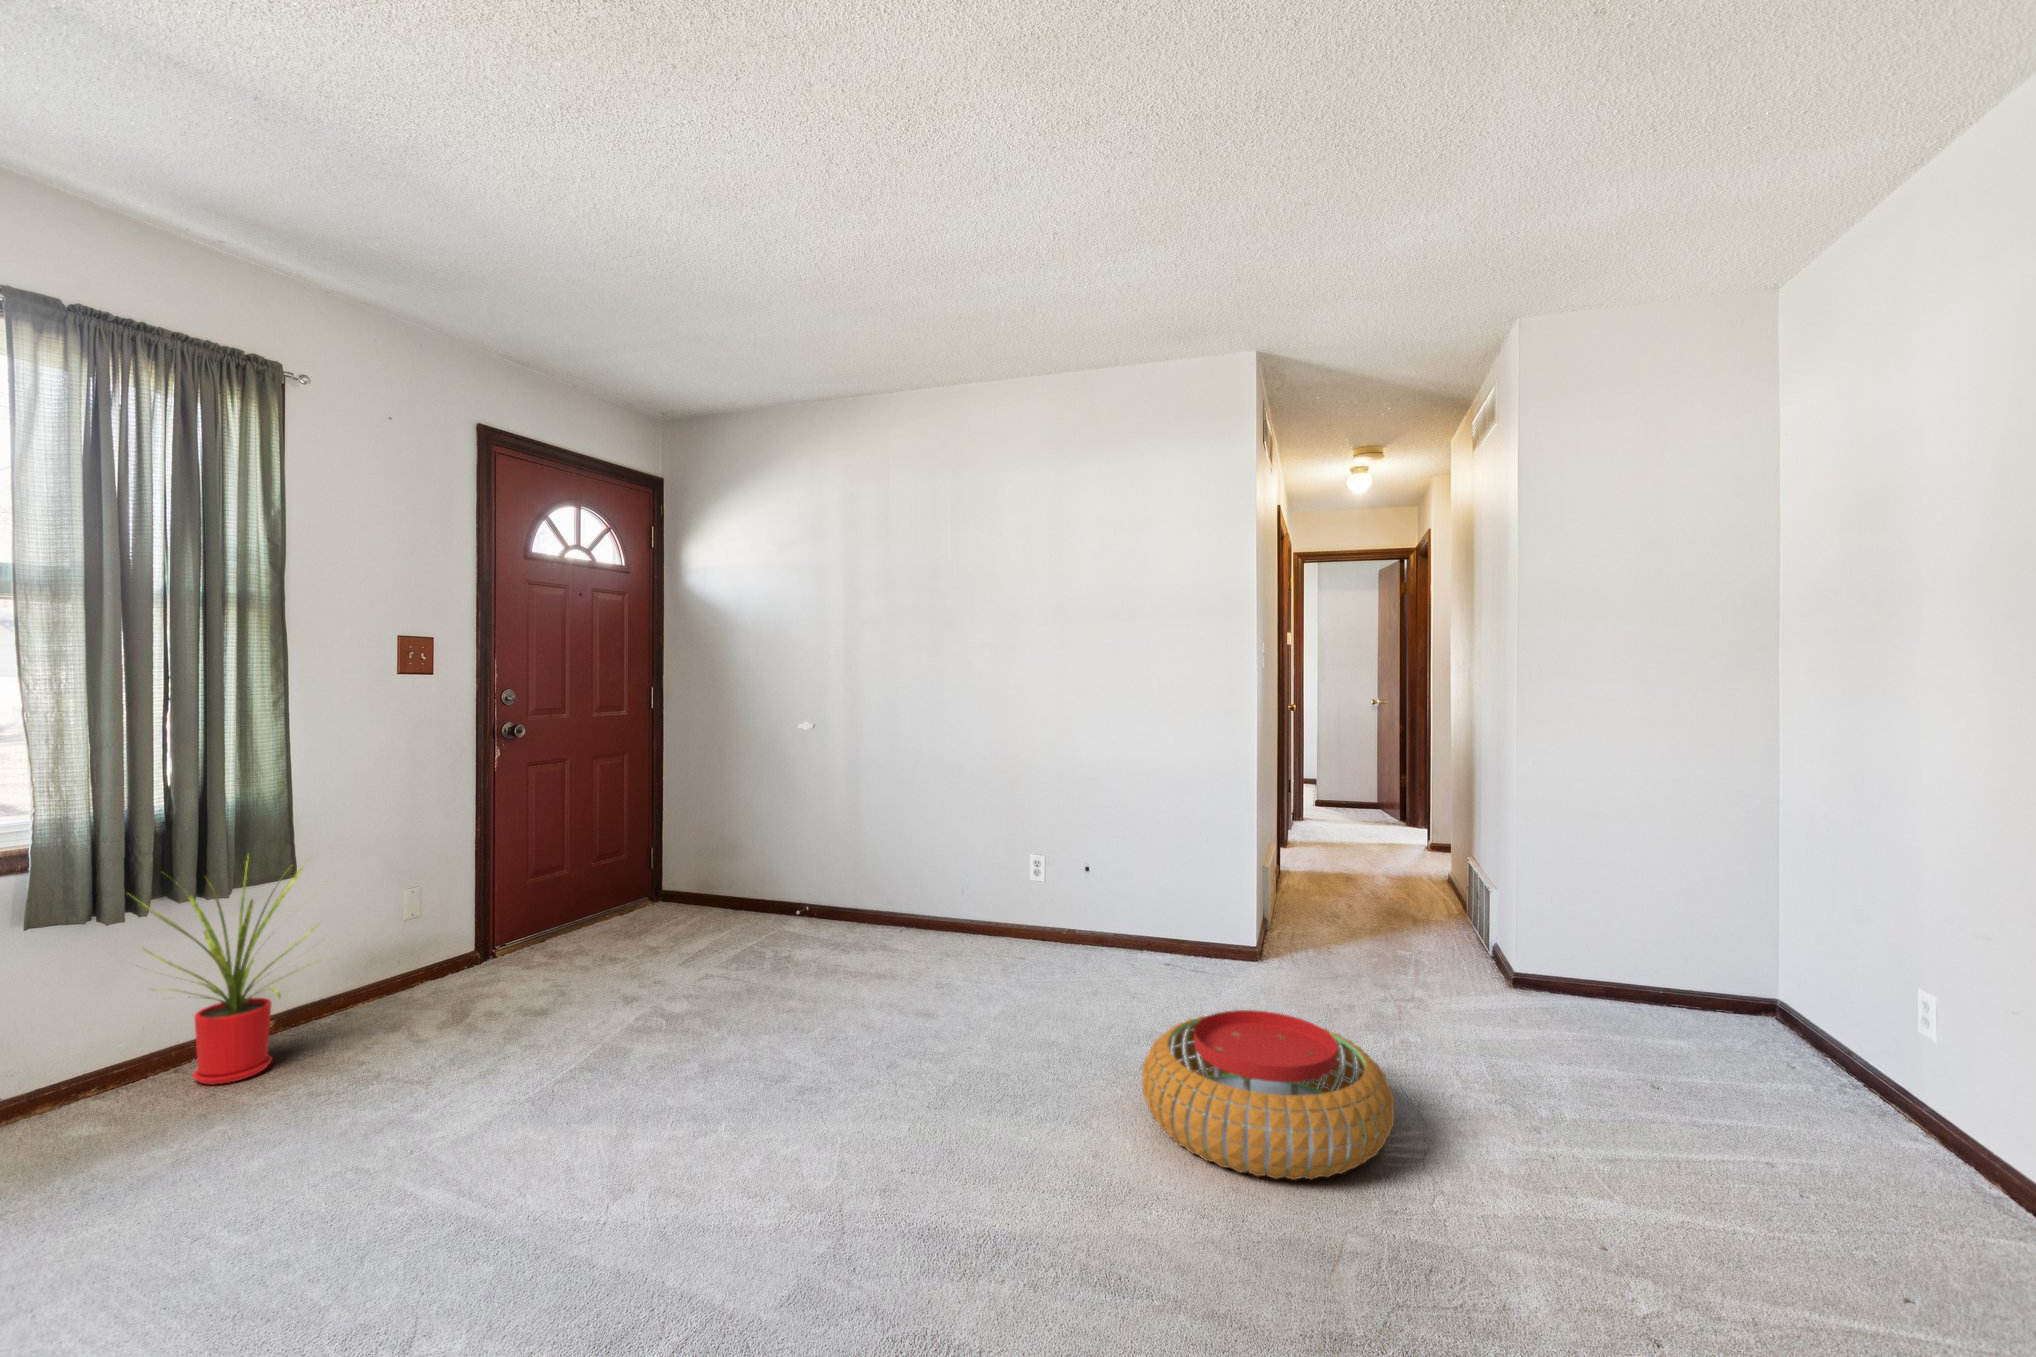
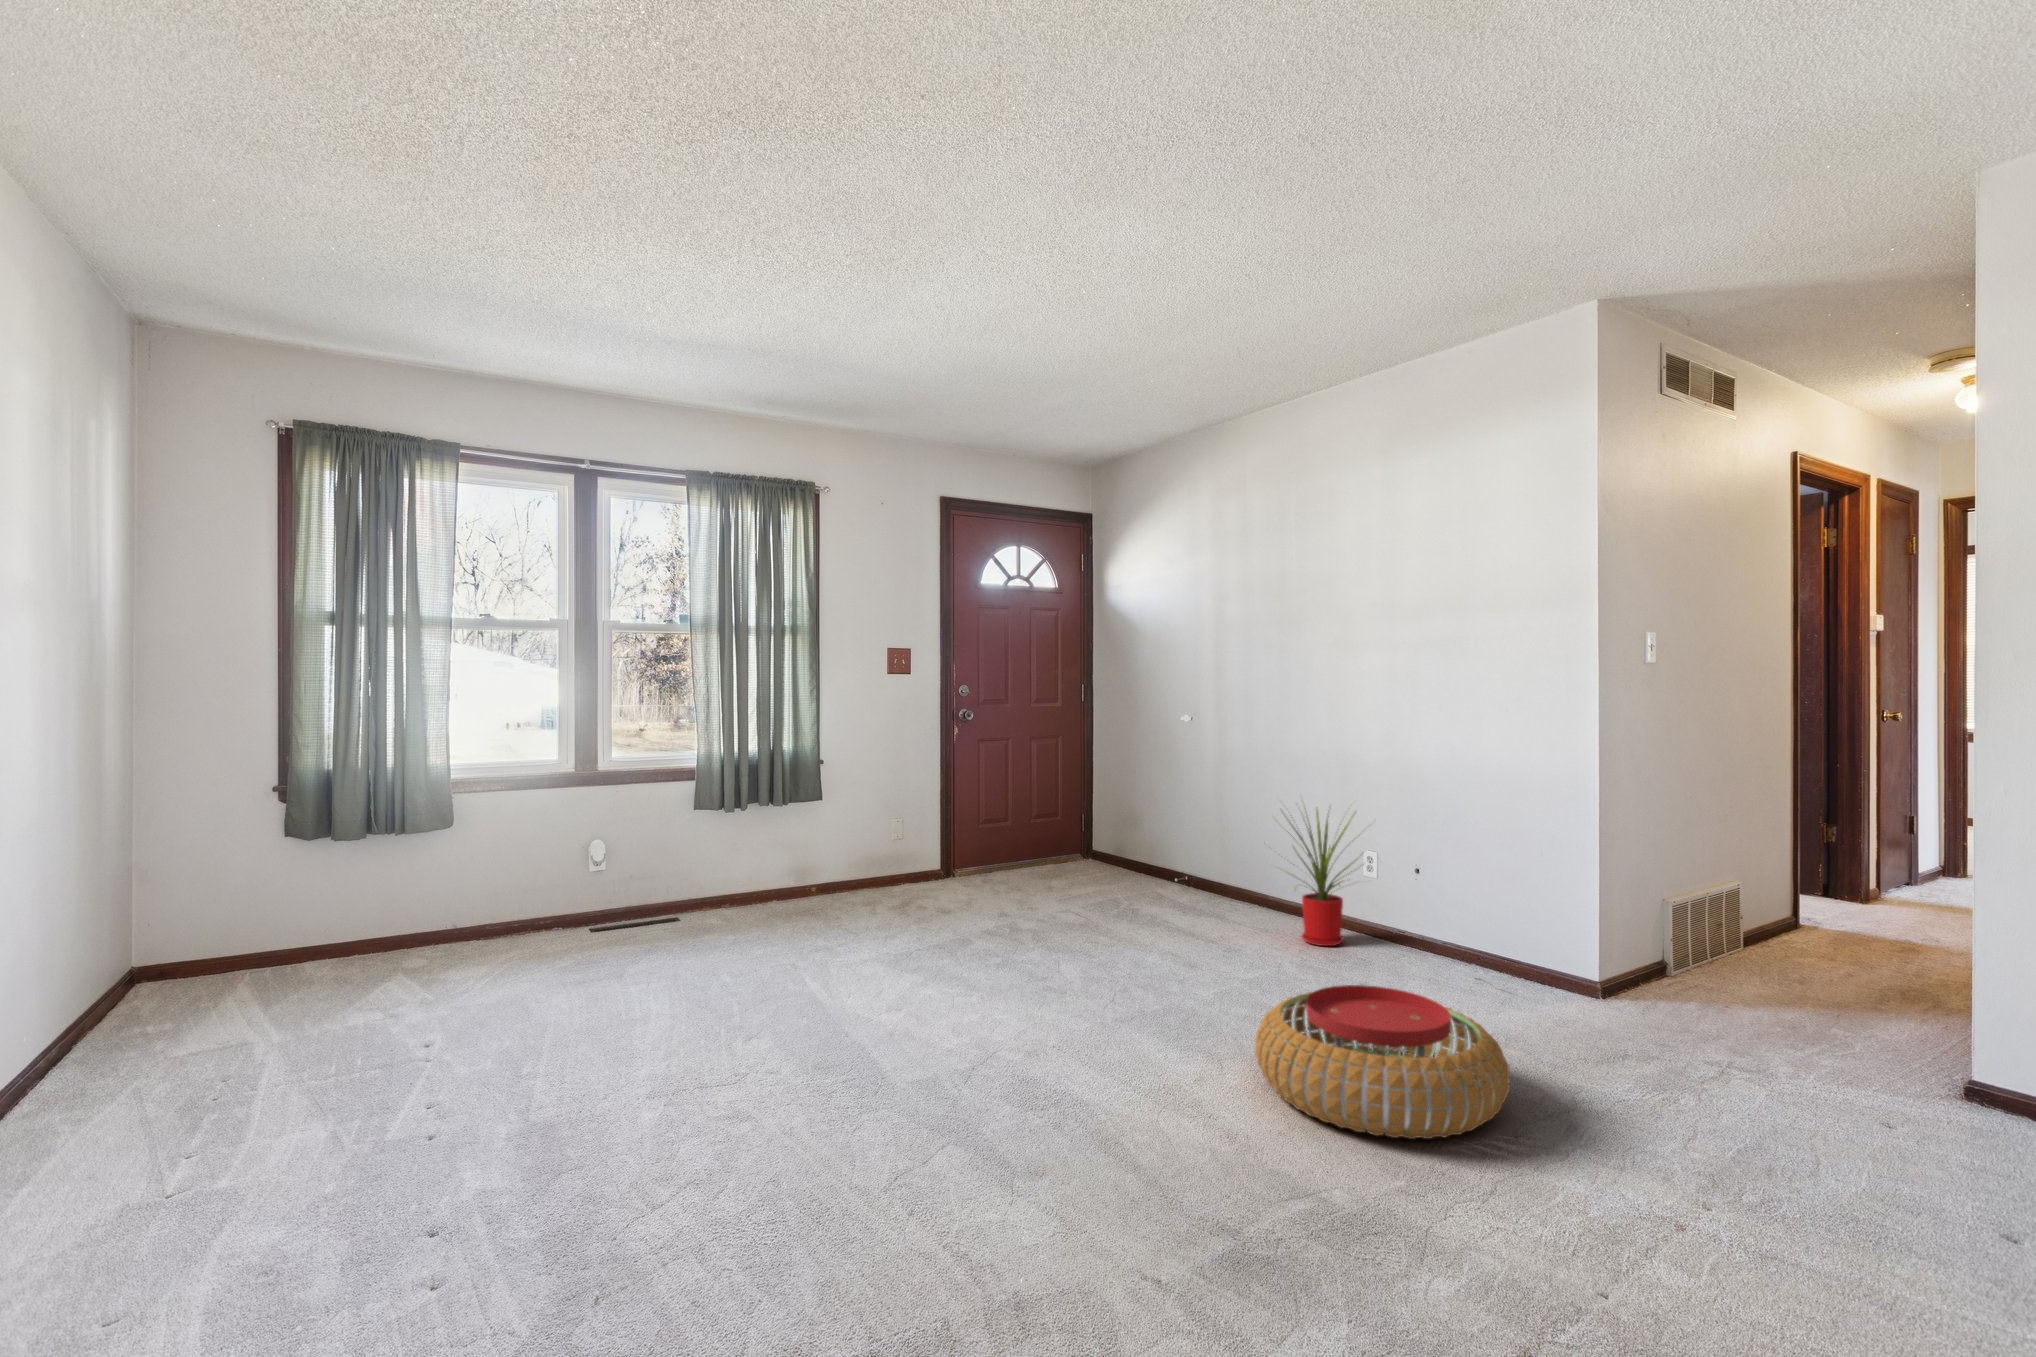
house plant: present [133,863,312,1084] -> present [1282,808,1361,946]

